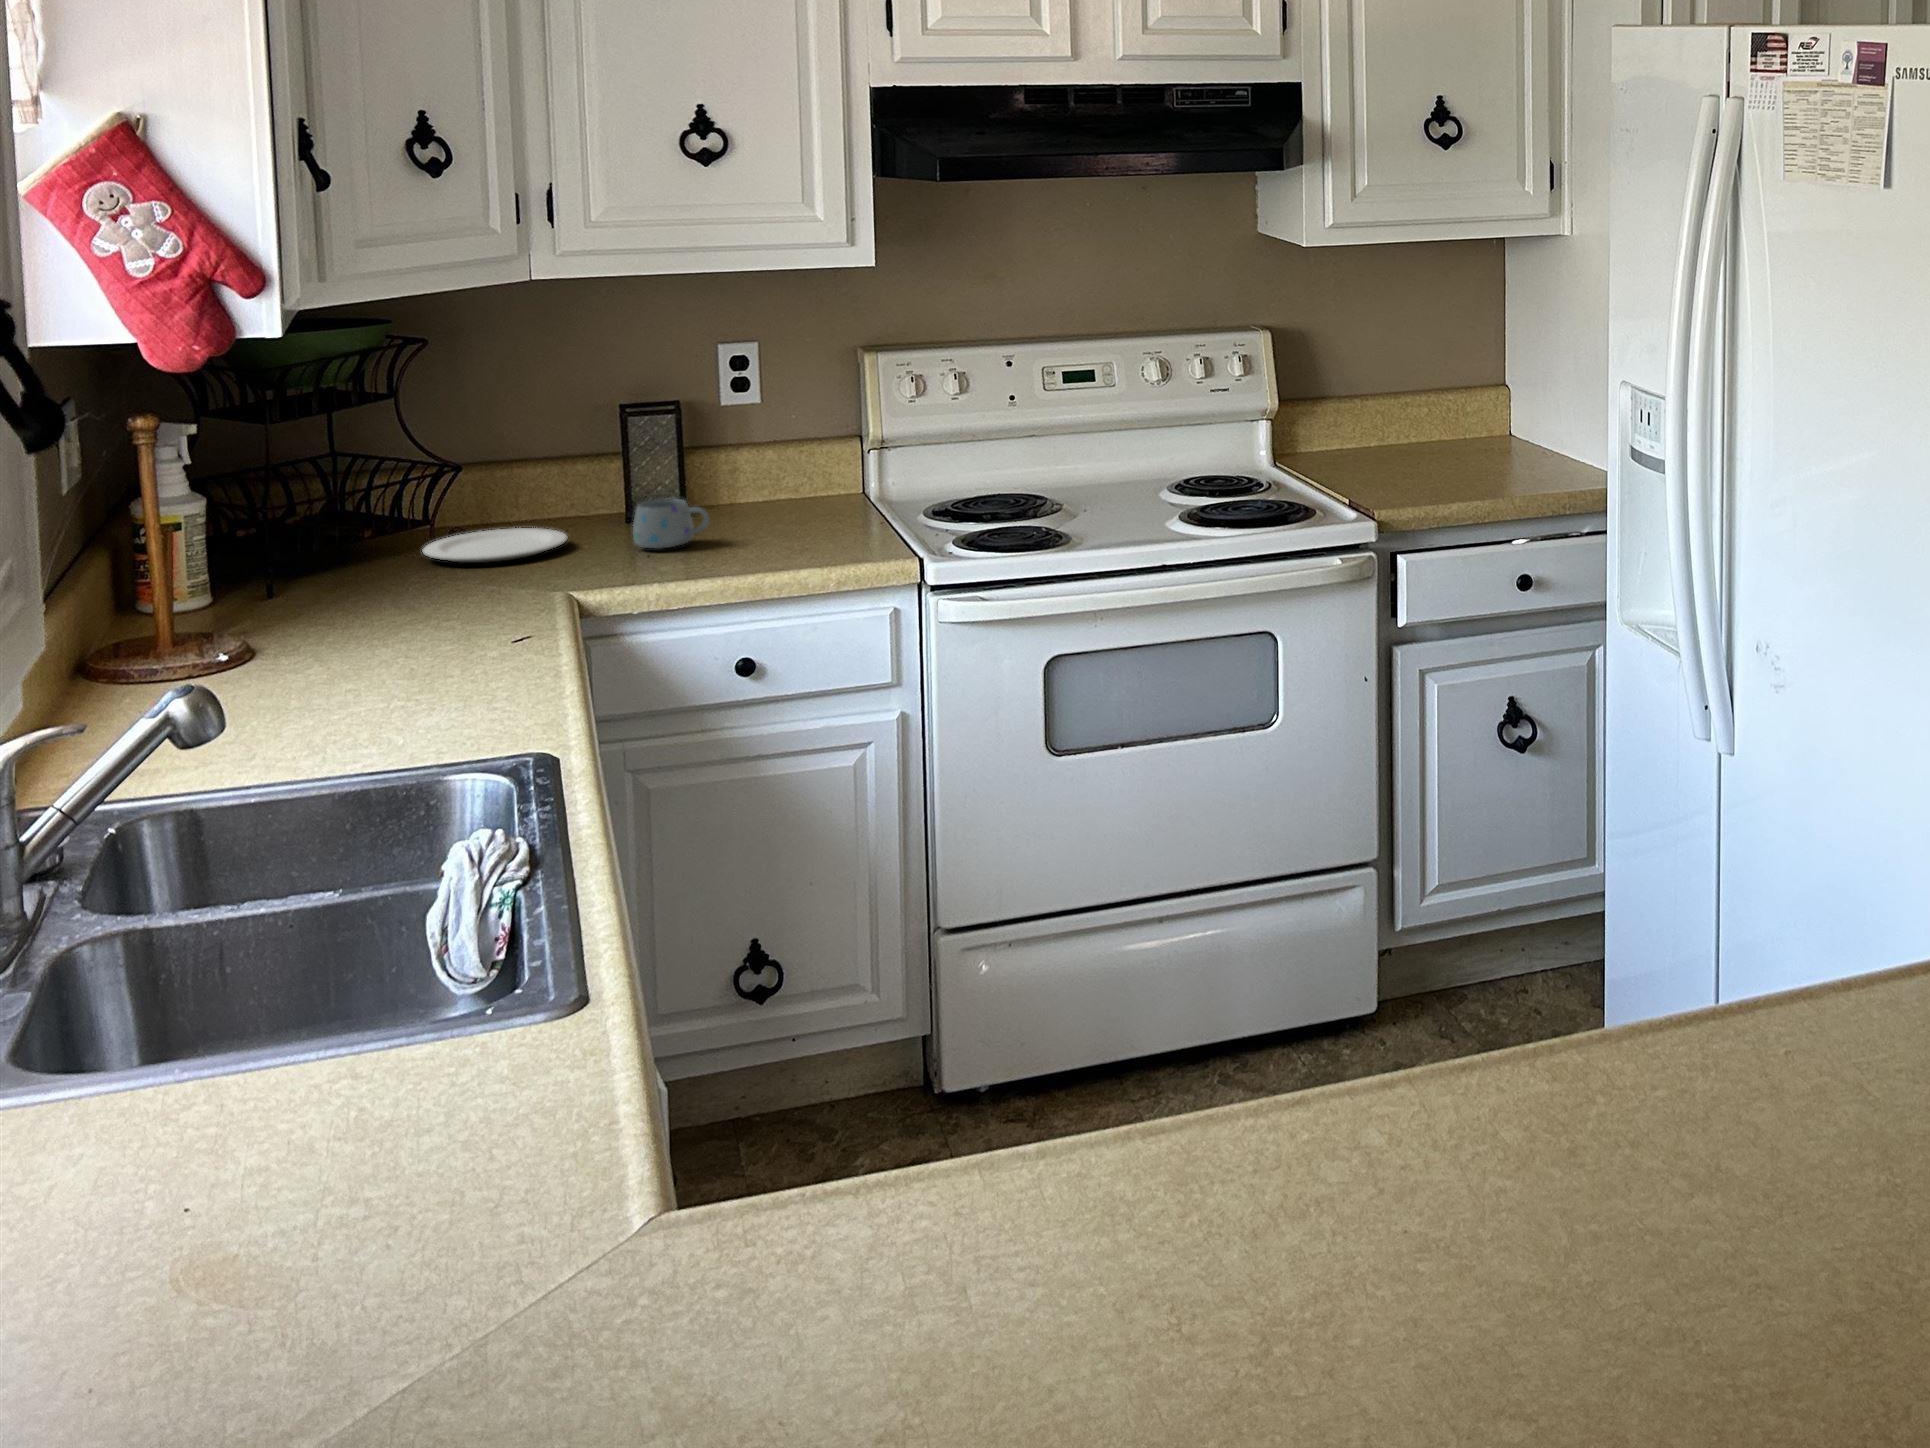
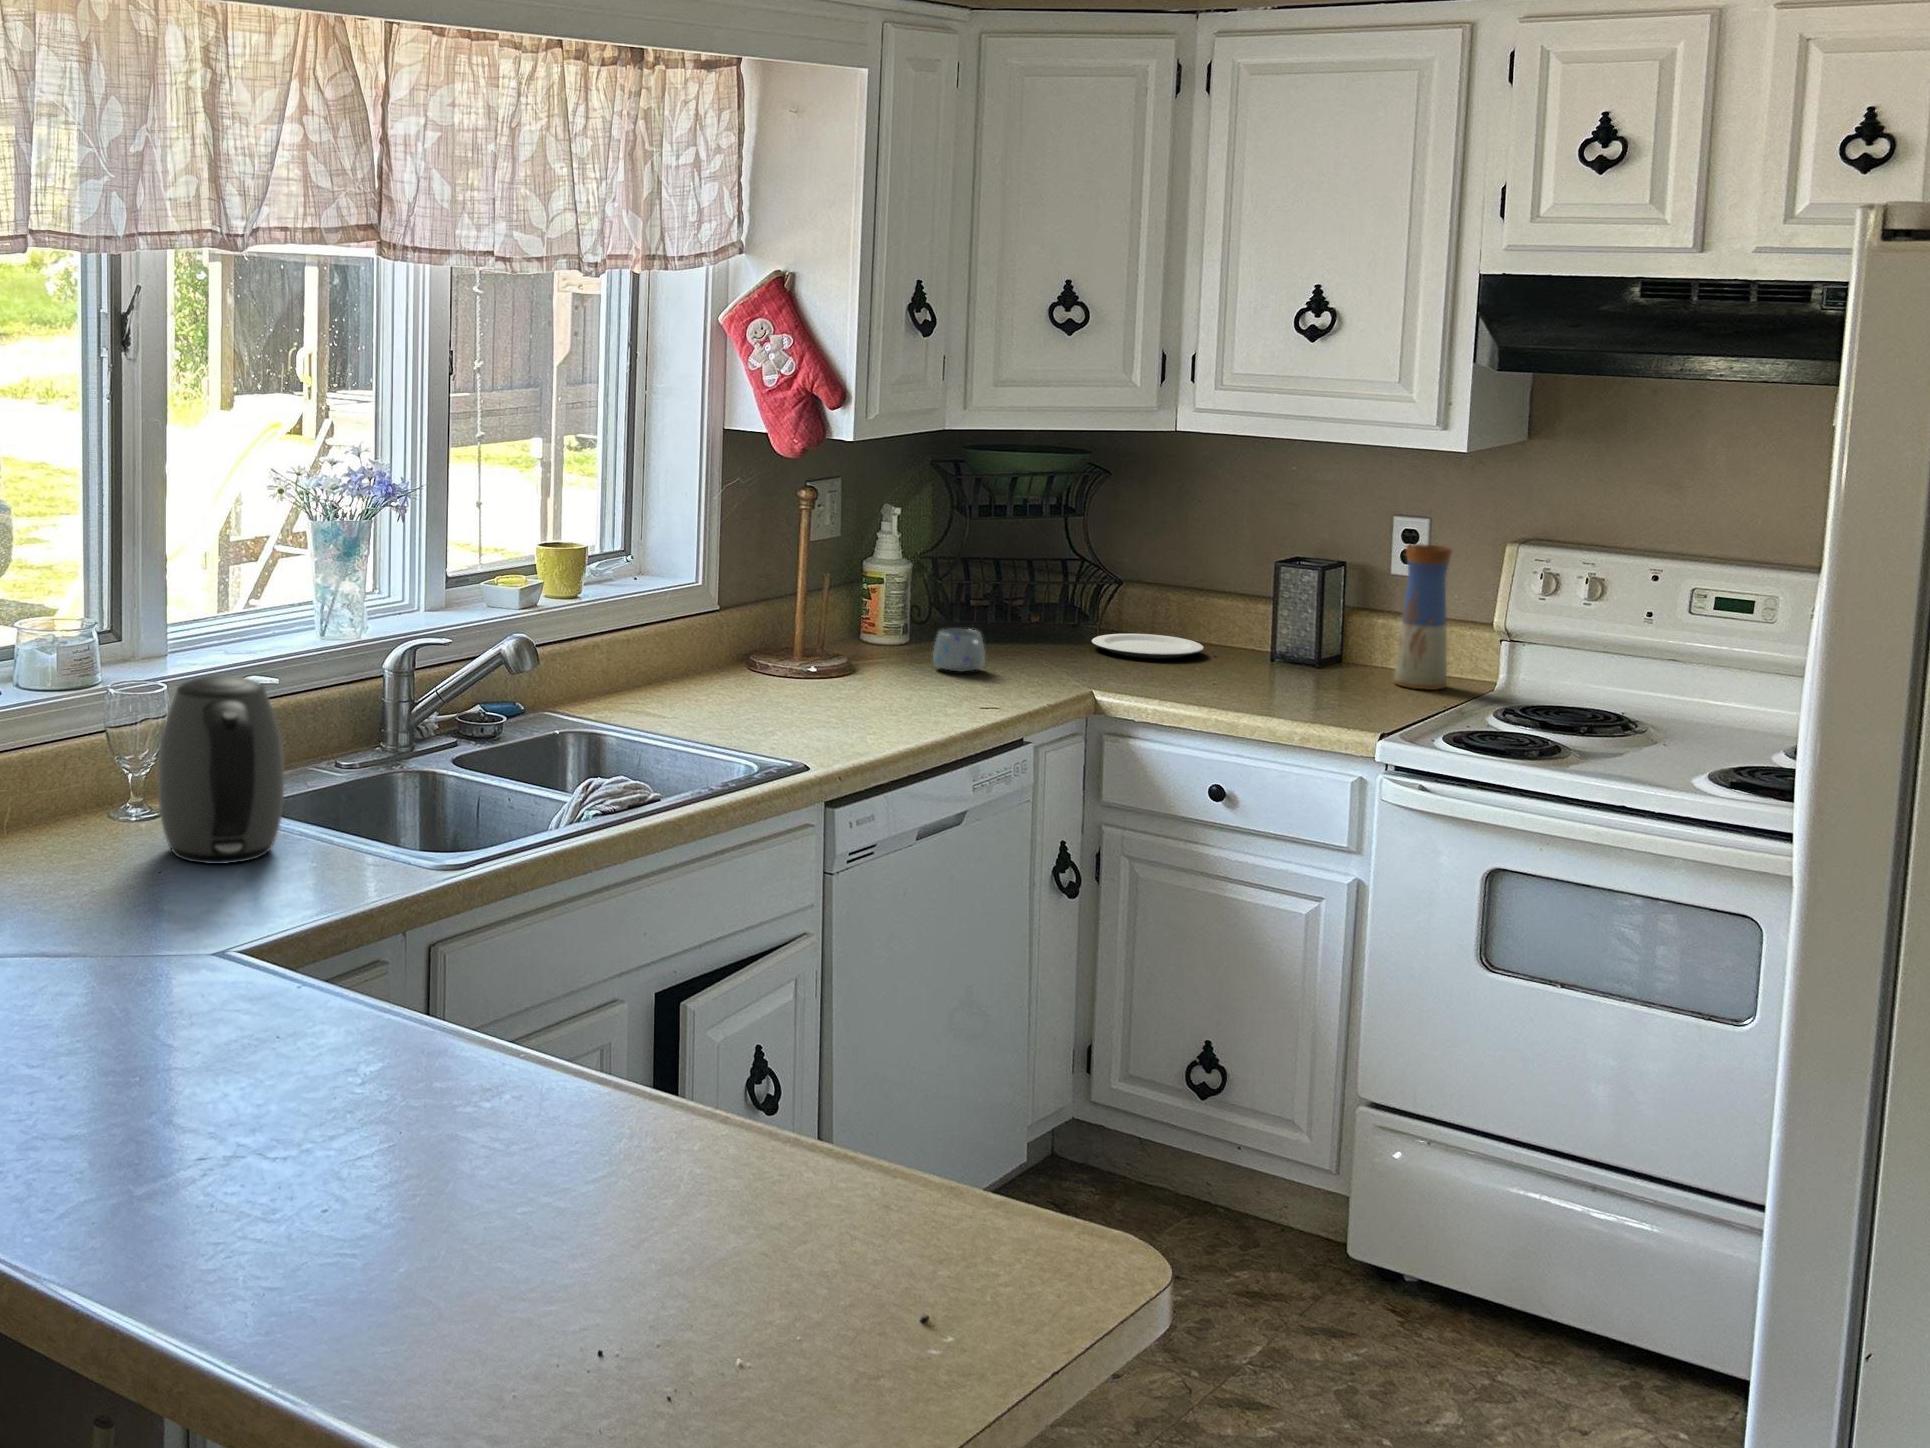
vase: none [784,366,841,520] -> present [1394,544,1452,690]
mug: present [633,498,709,549] -> present [933,629,985,672]
kettle: none [166,884,502,1247] -> present [158,675,284,864]

